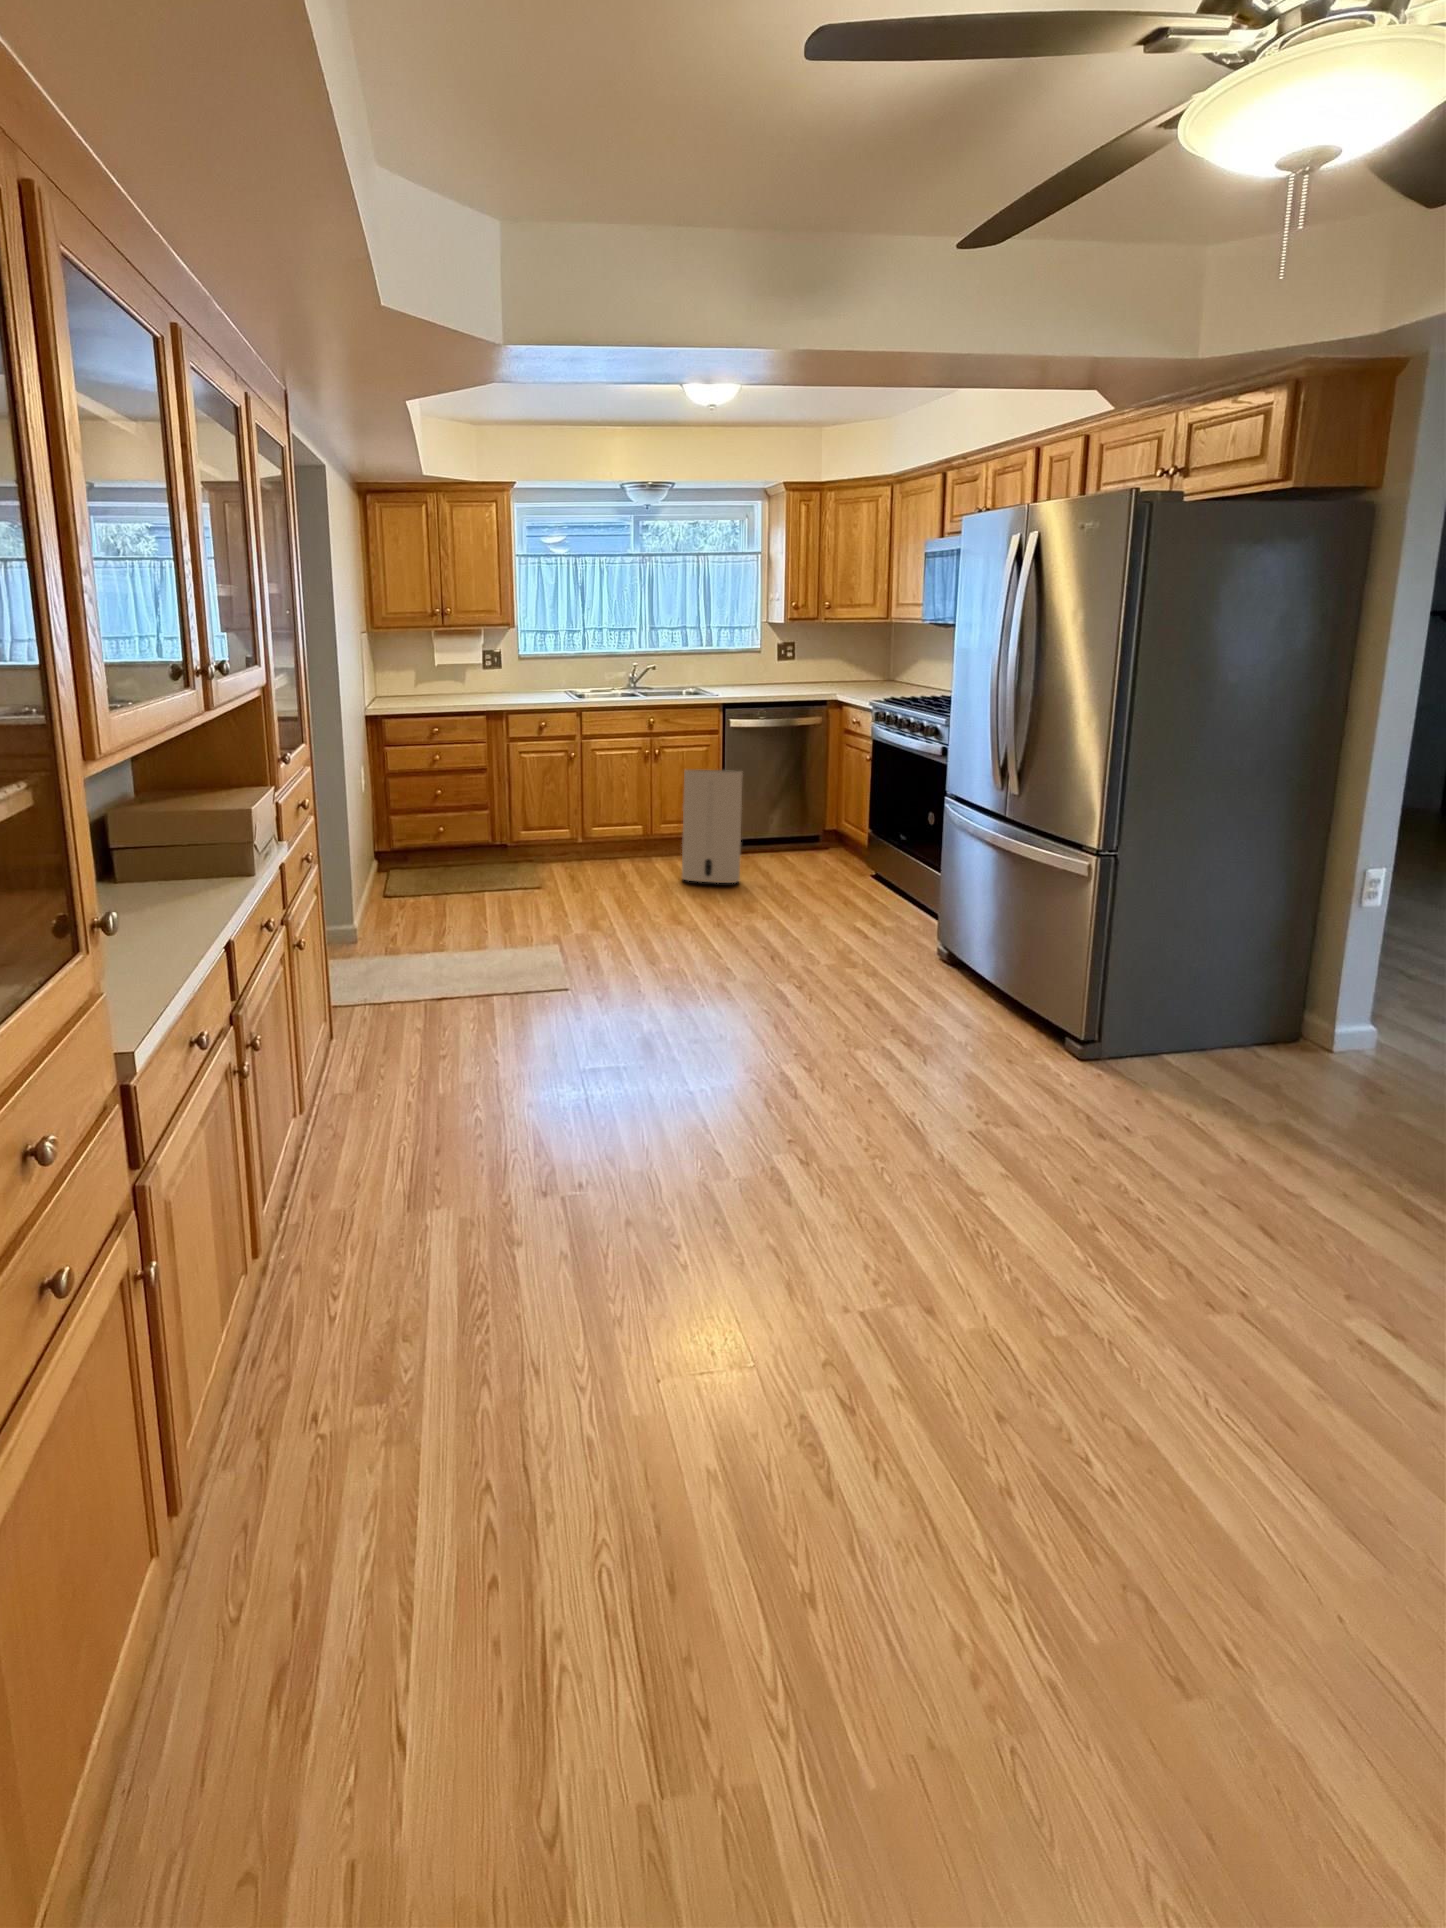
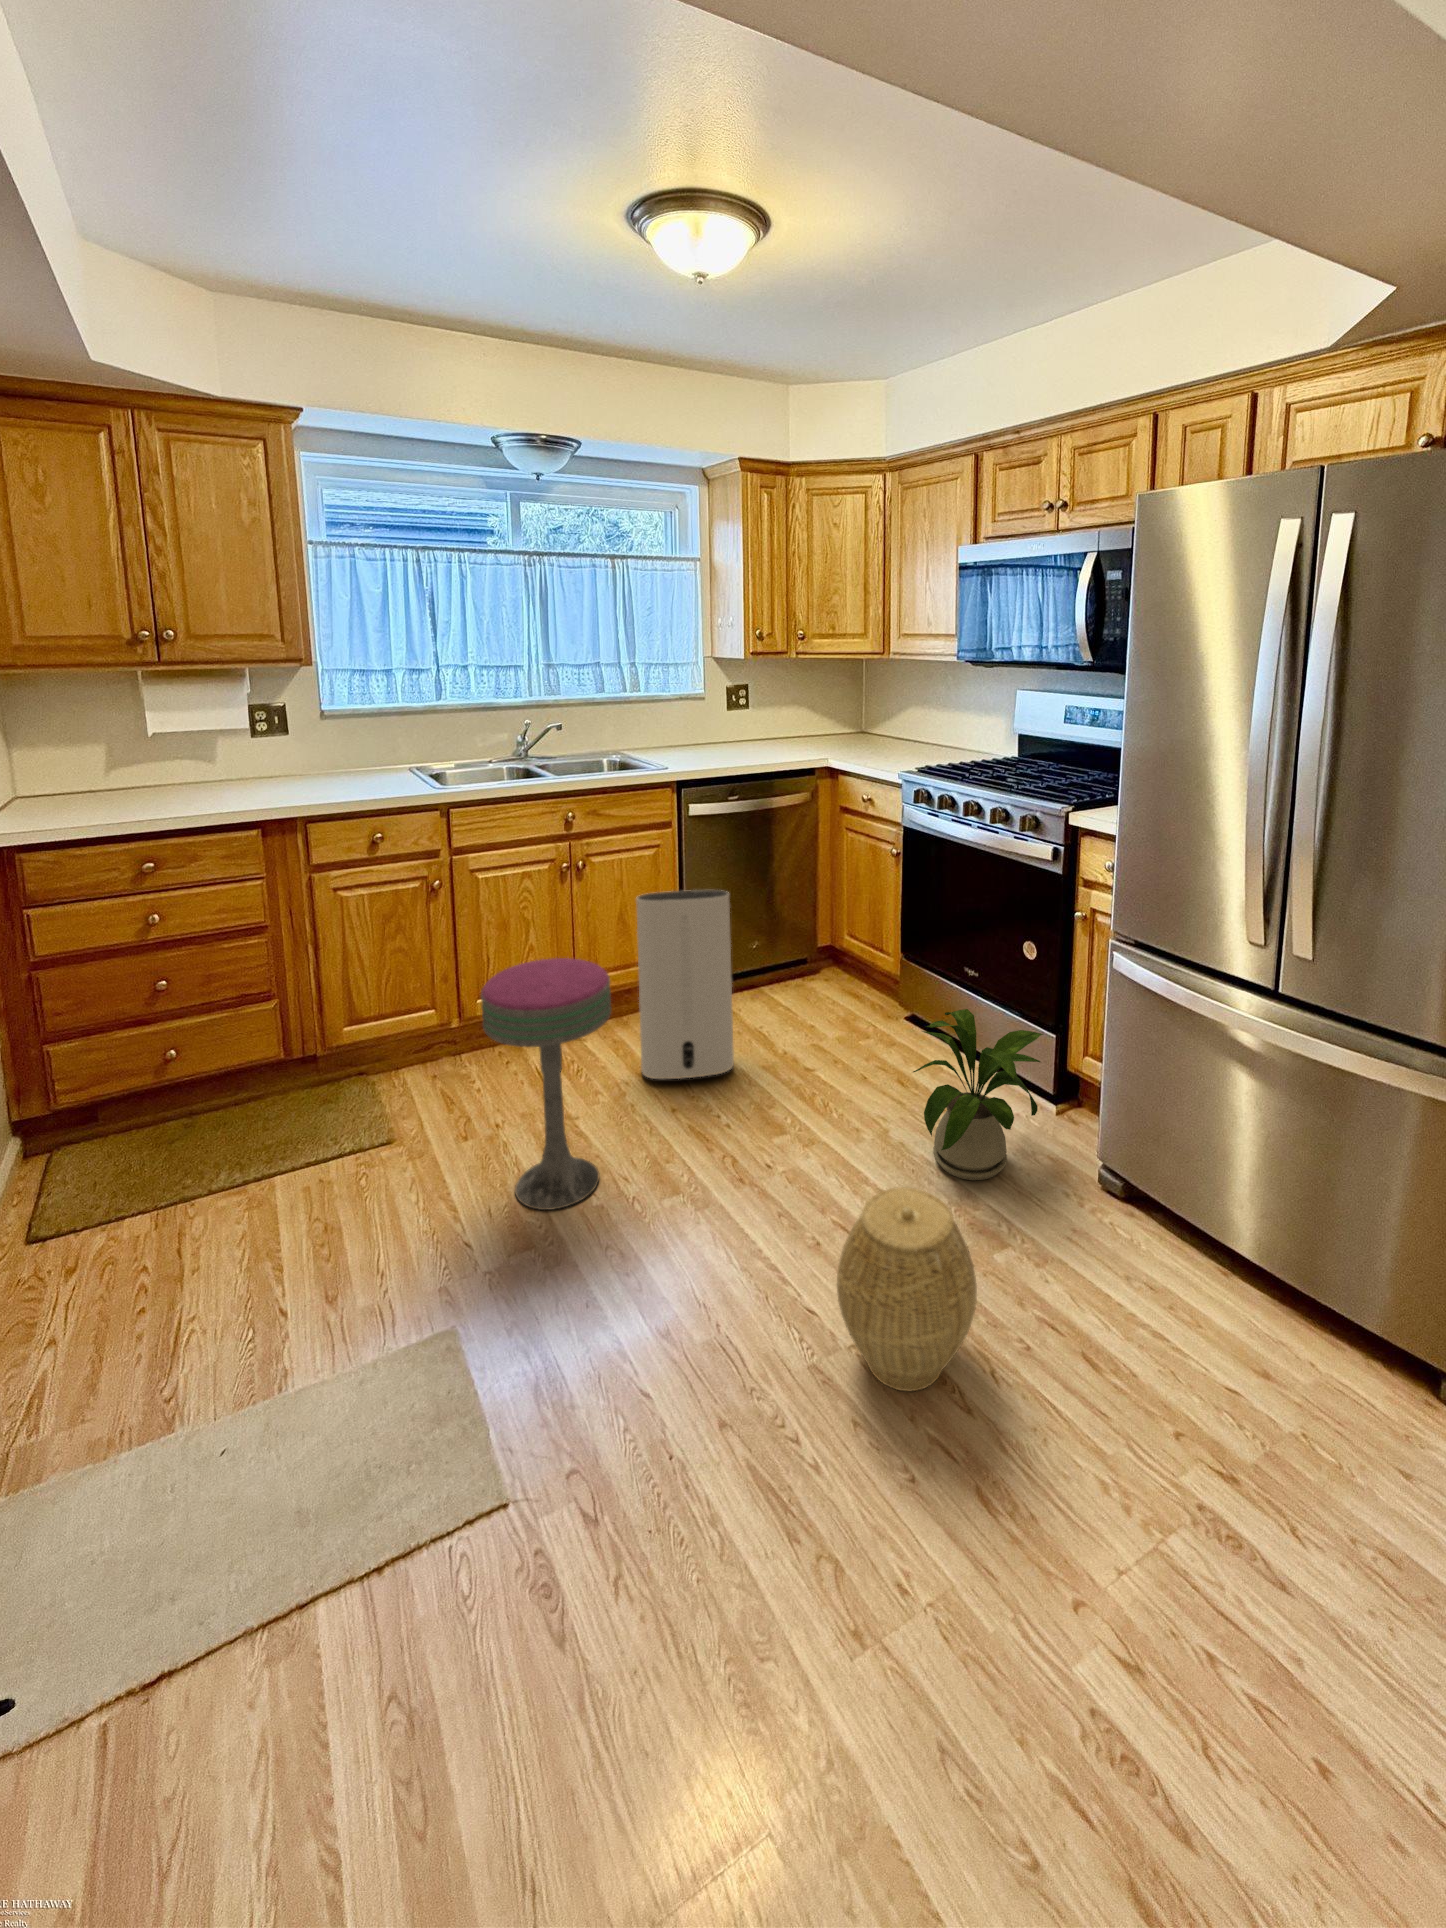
bar stool: none [587,788,654,917] -> present [481,958,611,1210]
house plant: none [828,839,926,942] -> present [913,1009,1043,1180]
woven basket: none [737,896,810,990] -> present [837,1187,977,1391]

